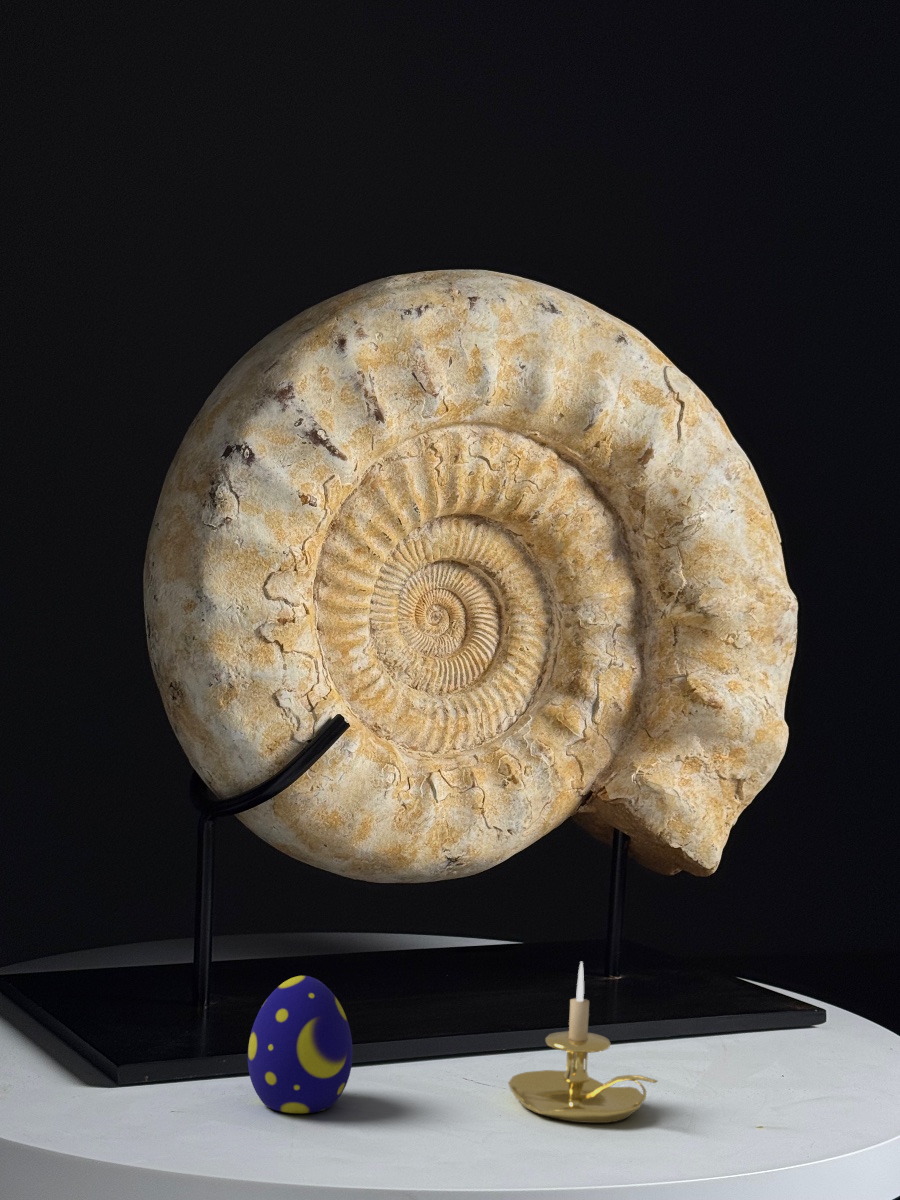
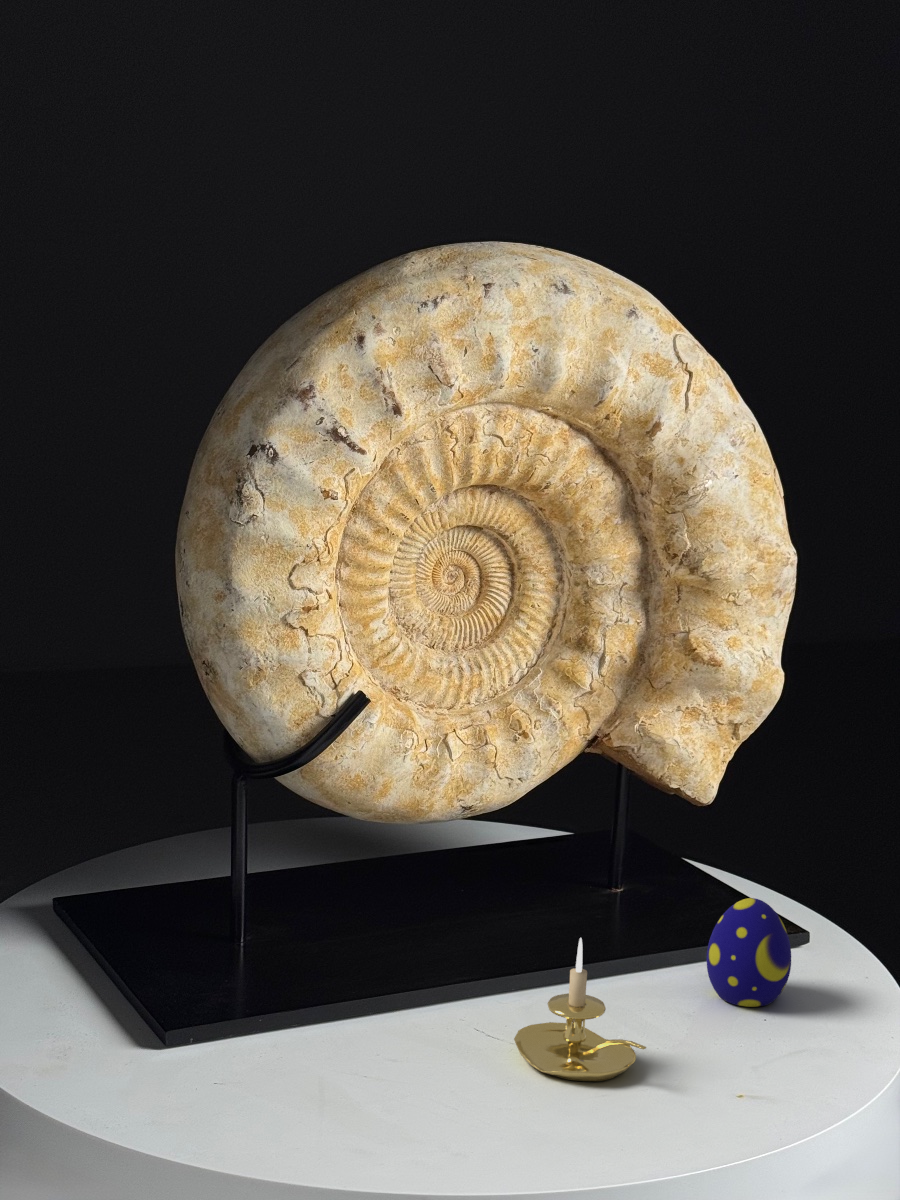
decorative egg: present [248,976,353,1113] -> present [707,898,791,1007]

